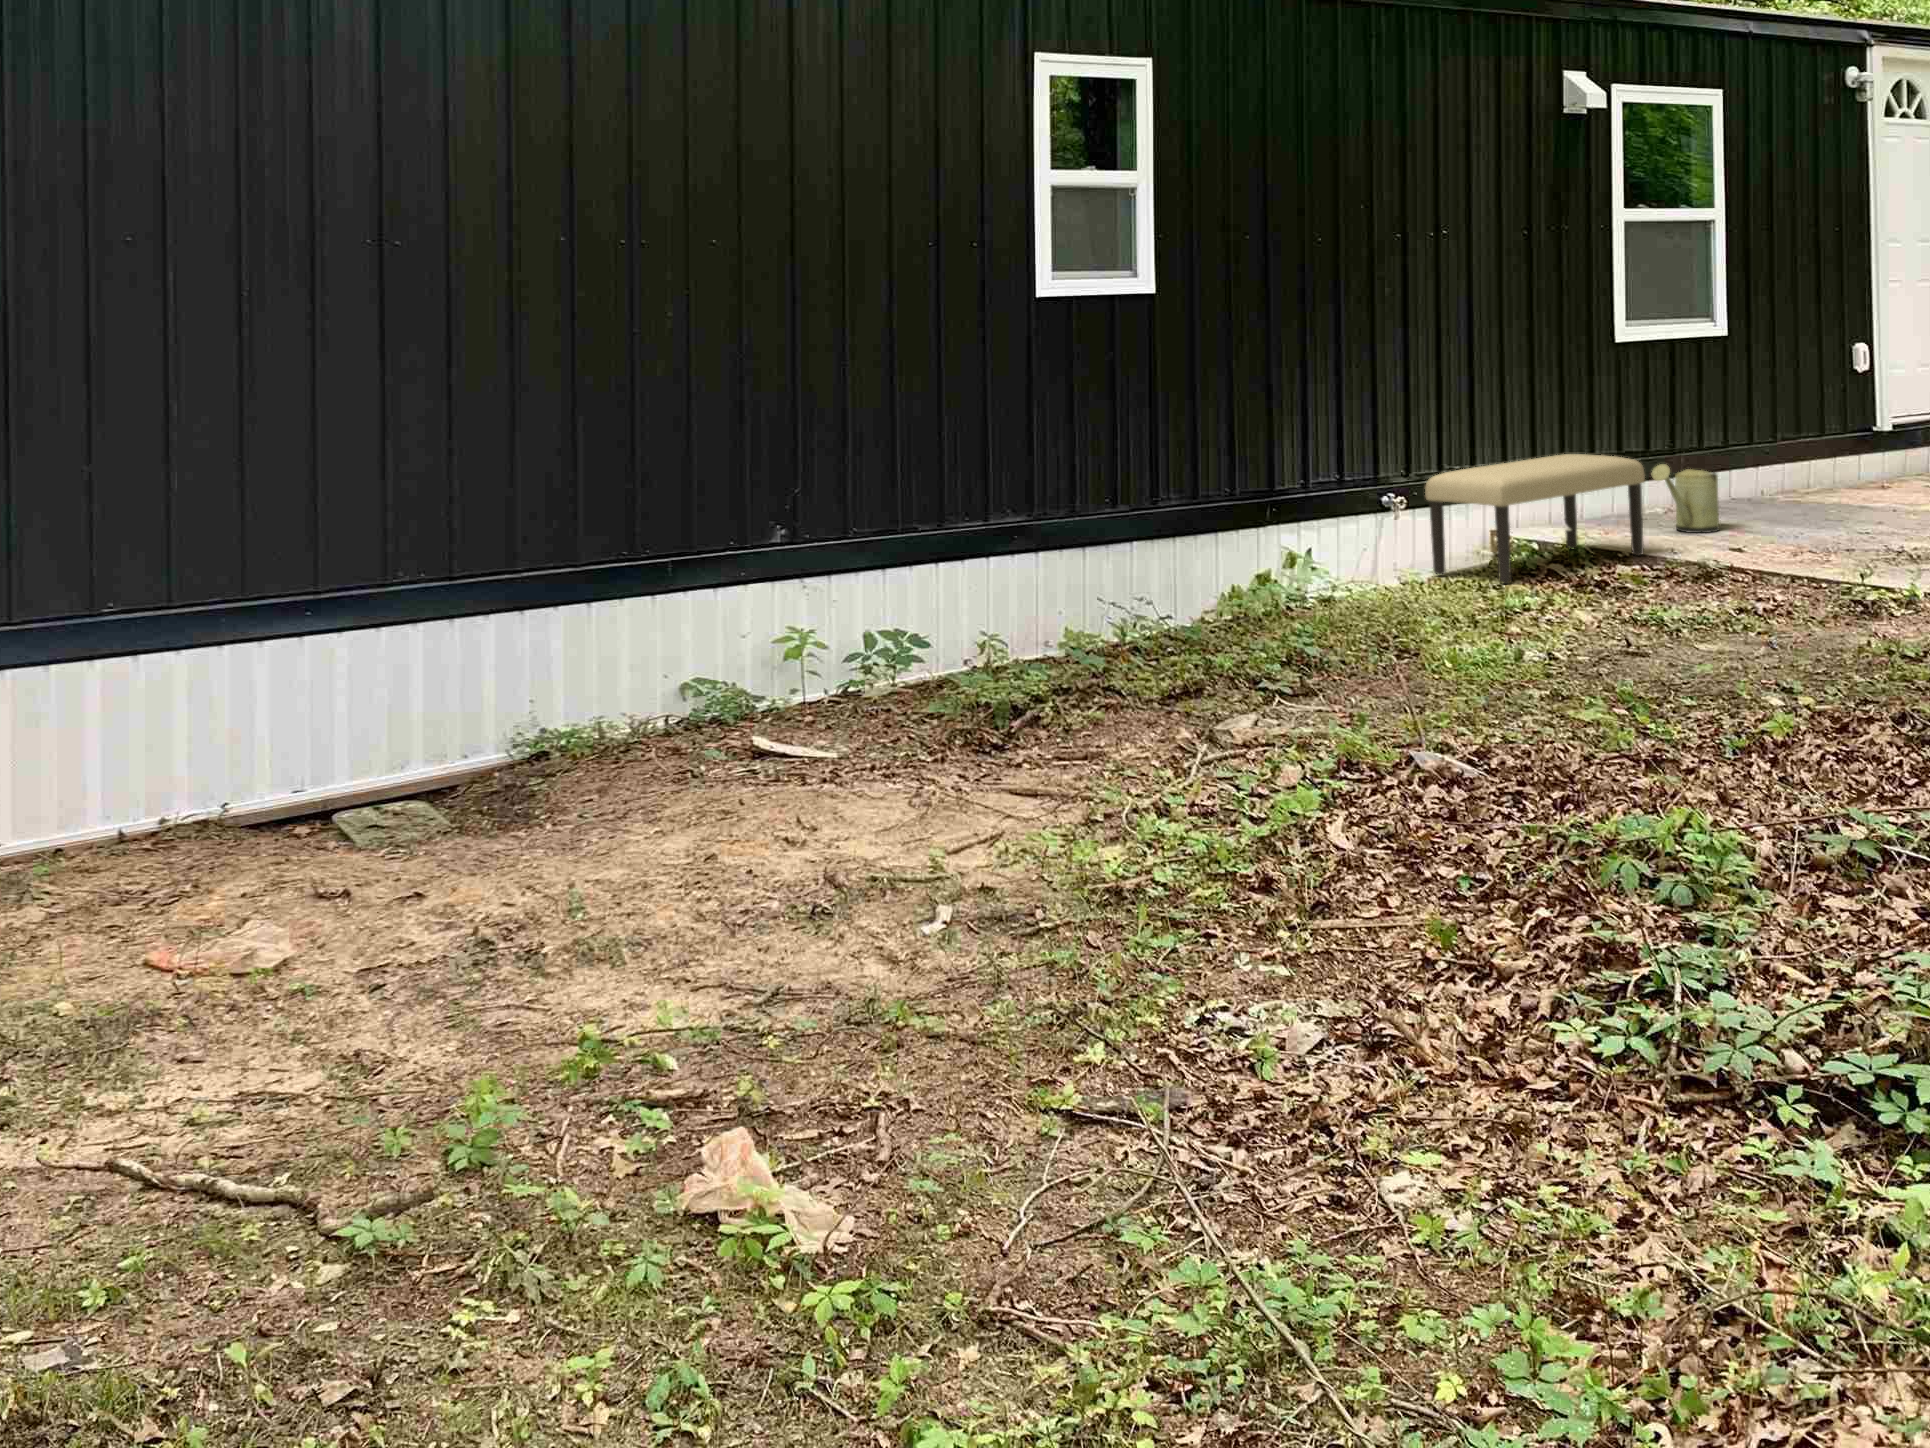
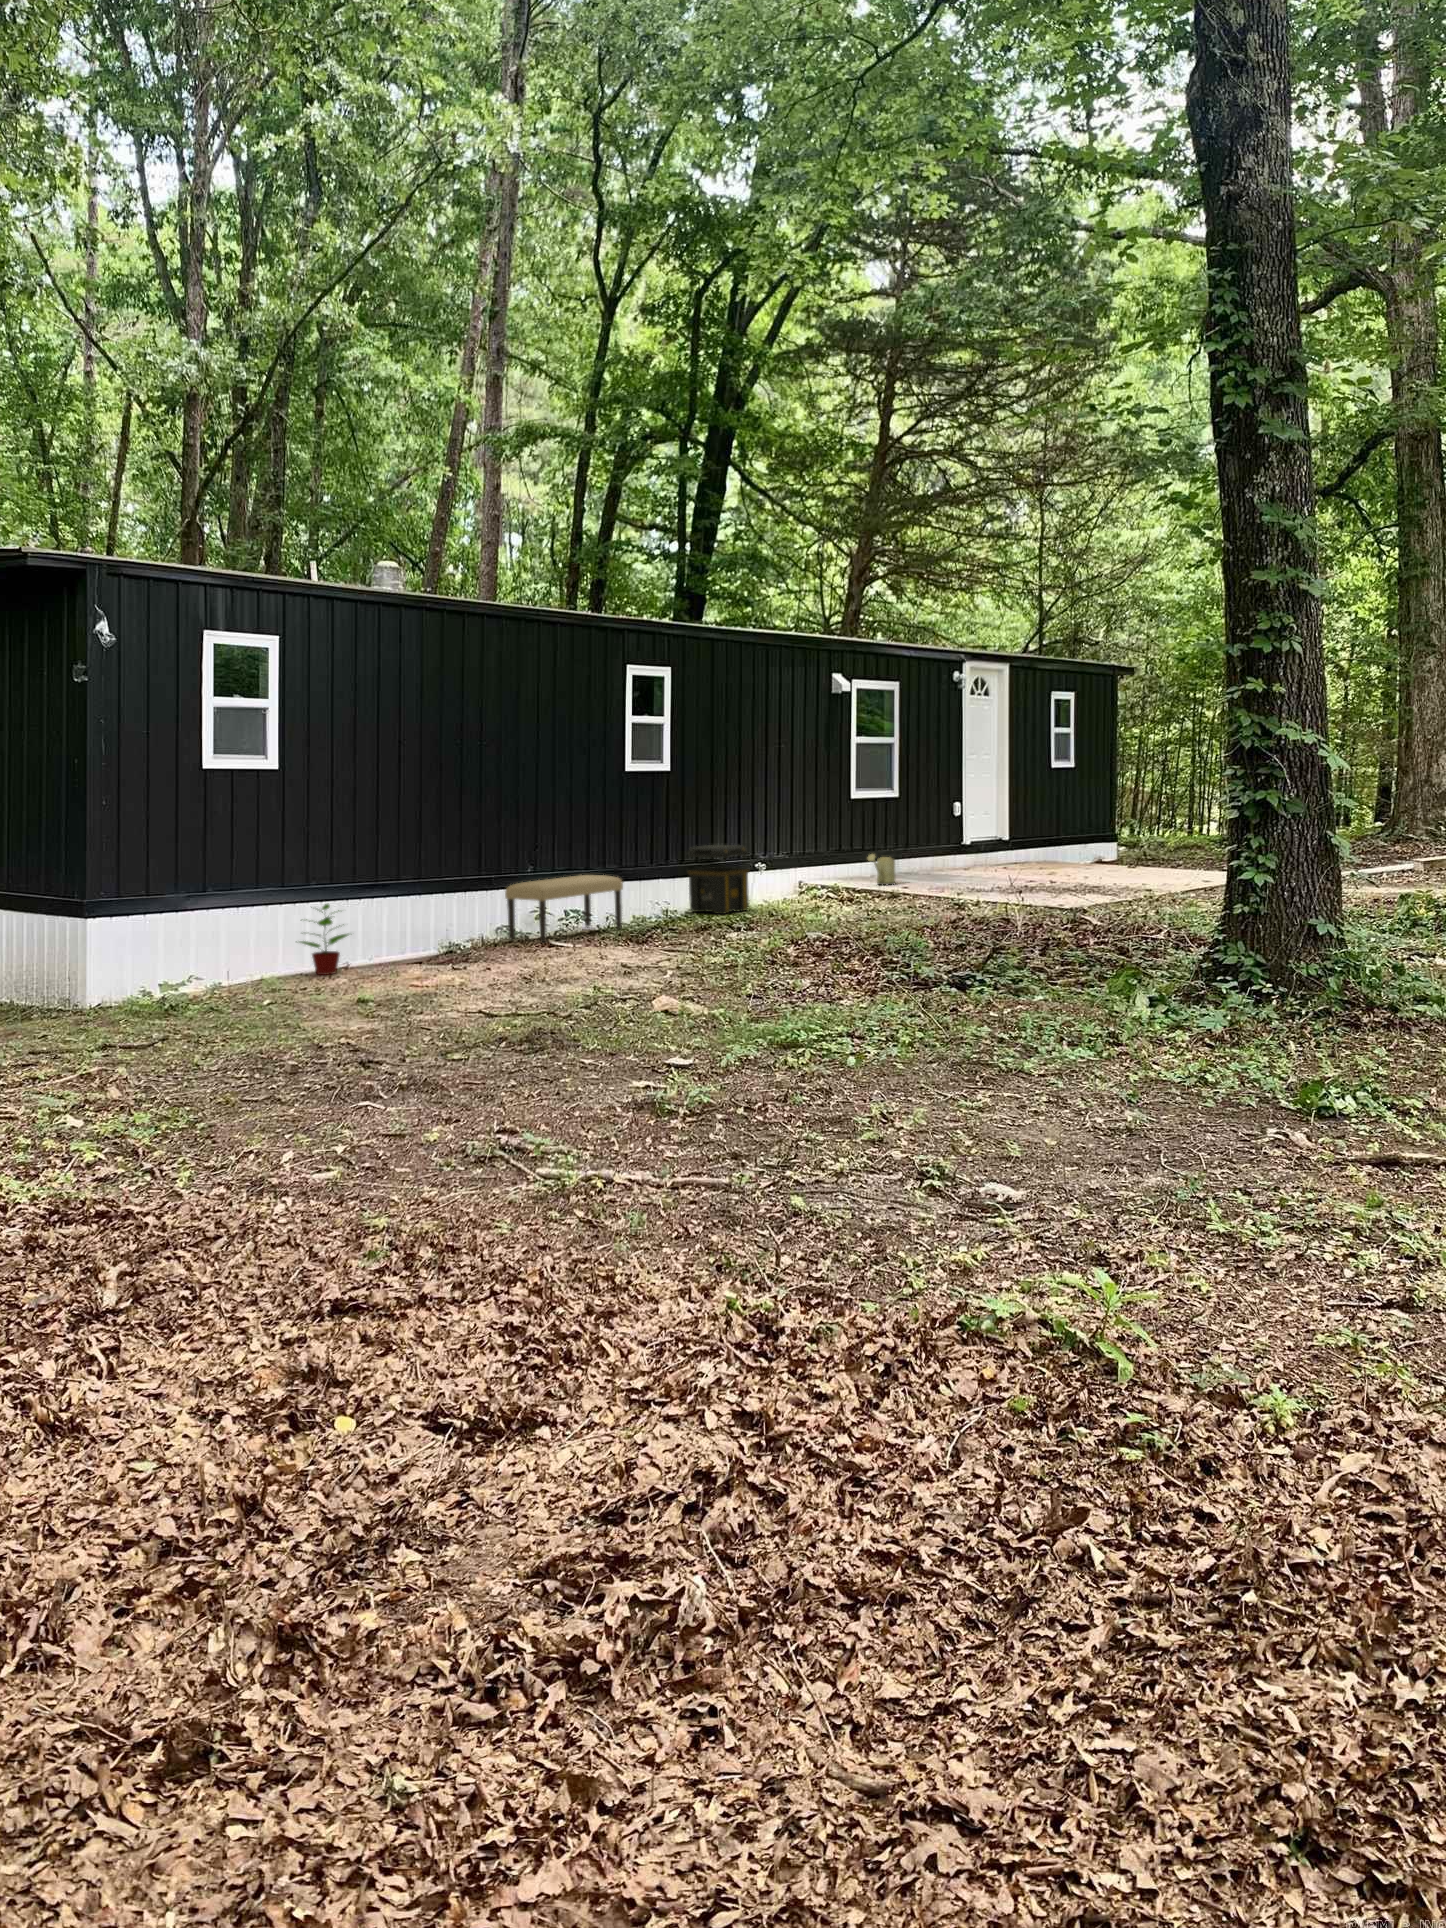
bench: present [1425,454,1645,584] -> present [505,875,623,942]
toolbox: none [1204,460,1350,628] -> present [688,845,749,914]
potted plant: none [27,665,200,862] -> present [300,904,349,975]

